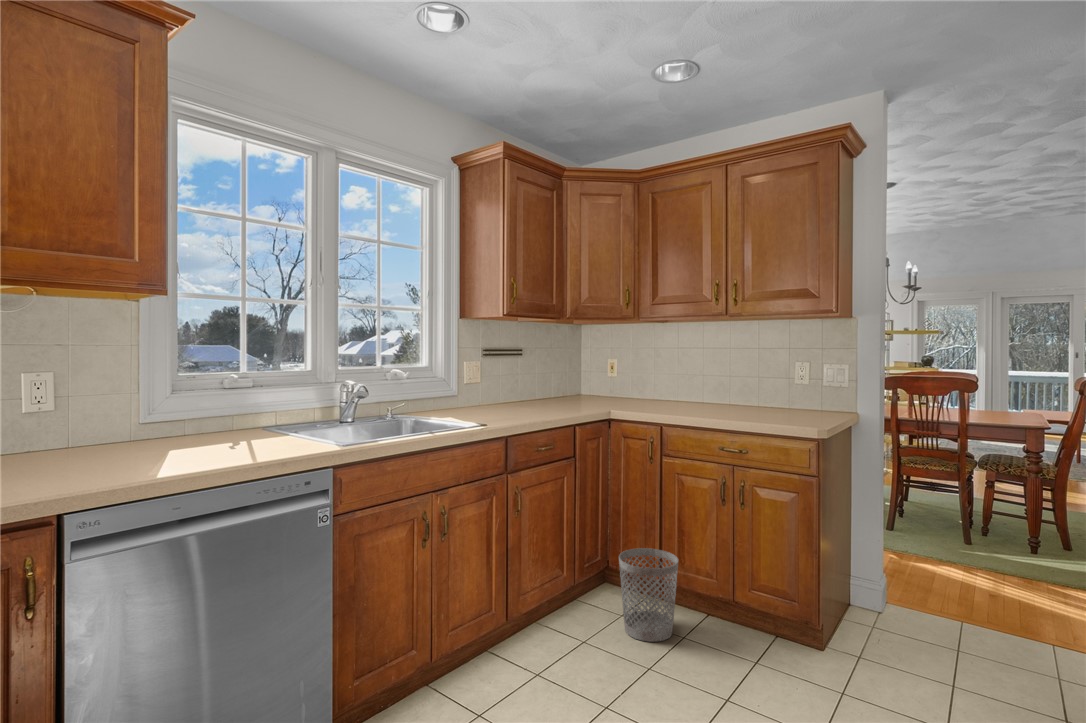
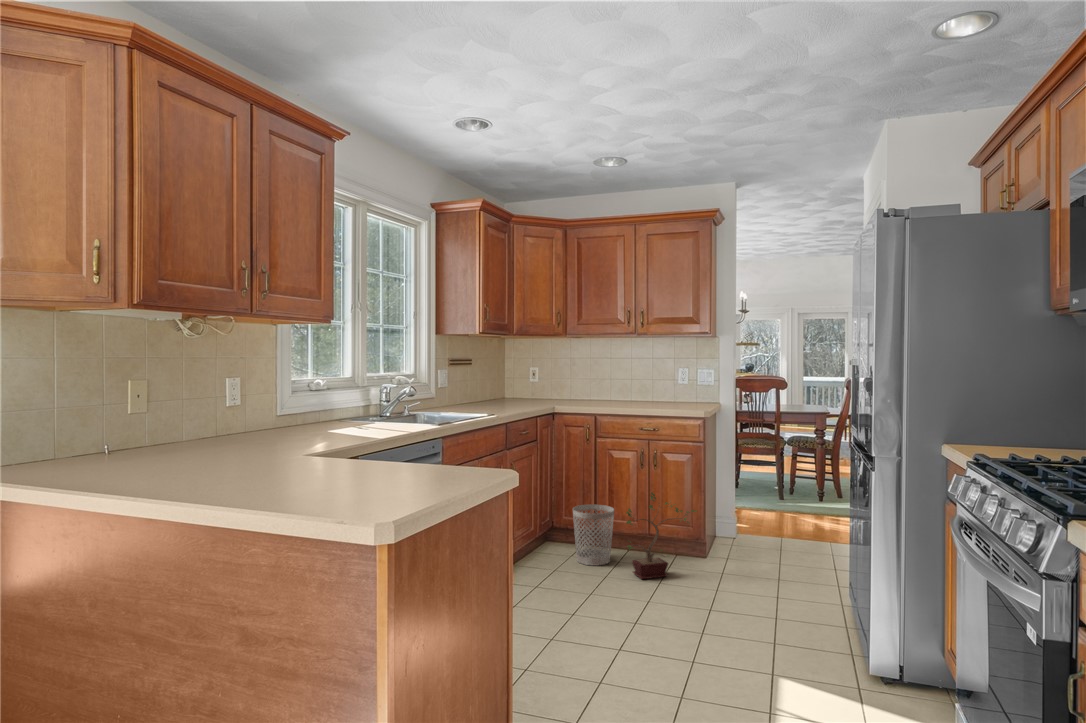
potted plant: none [678,546,802,683] -> present [626,493,696,579]

